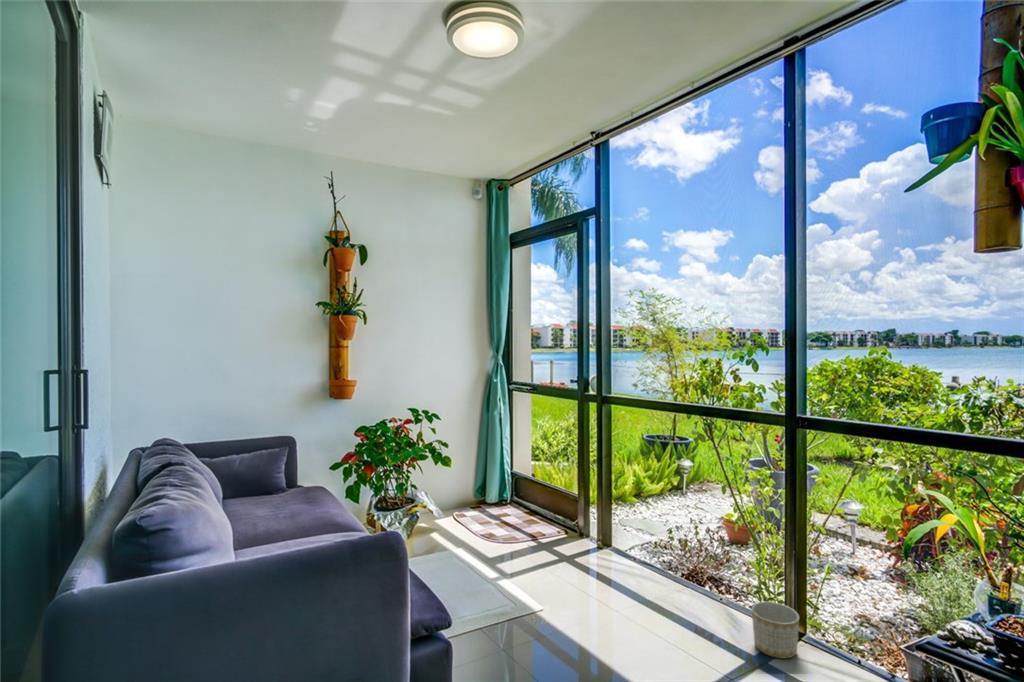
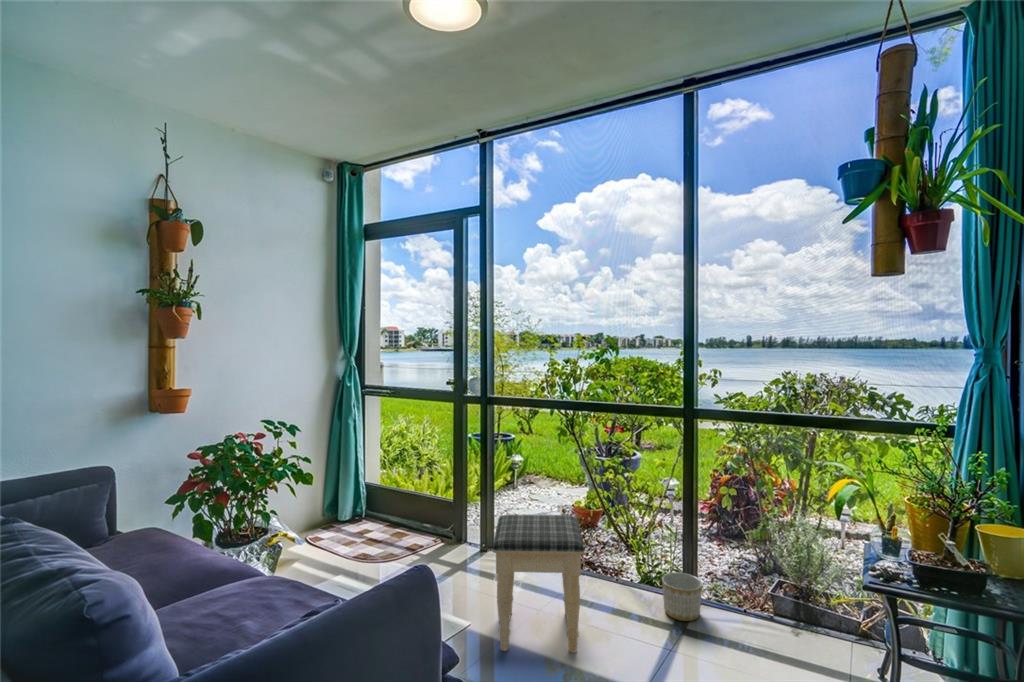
footstool: none [551,511,657,656] -> present [492,514,584,653]

